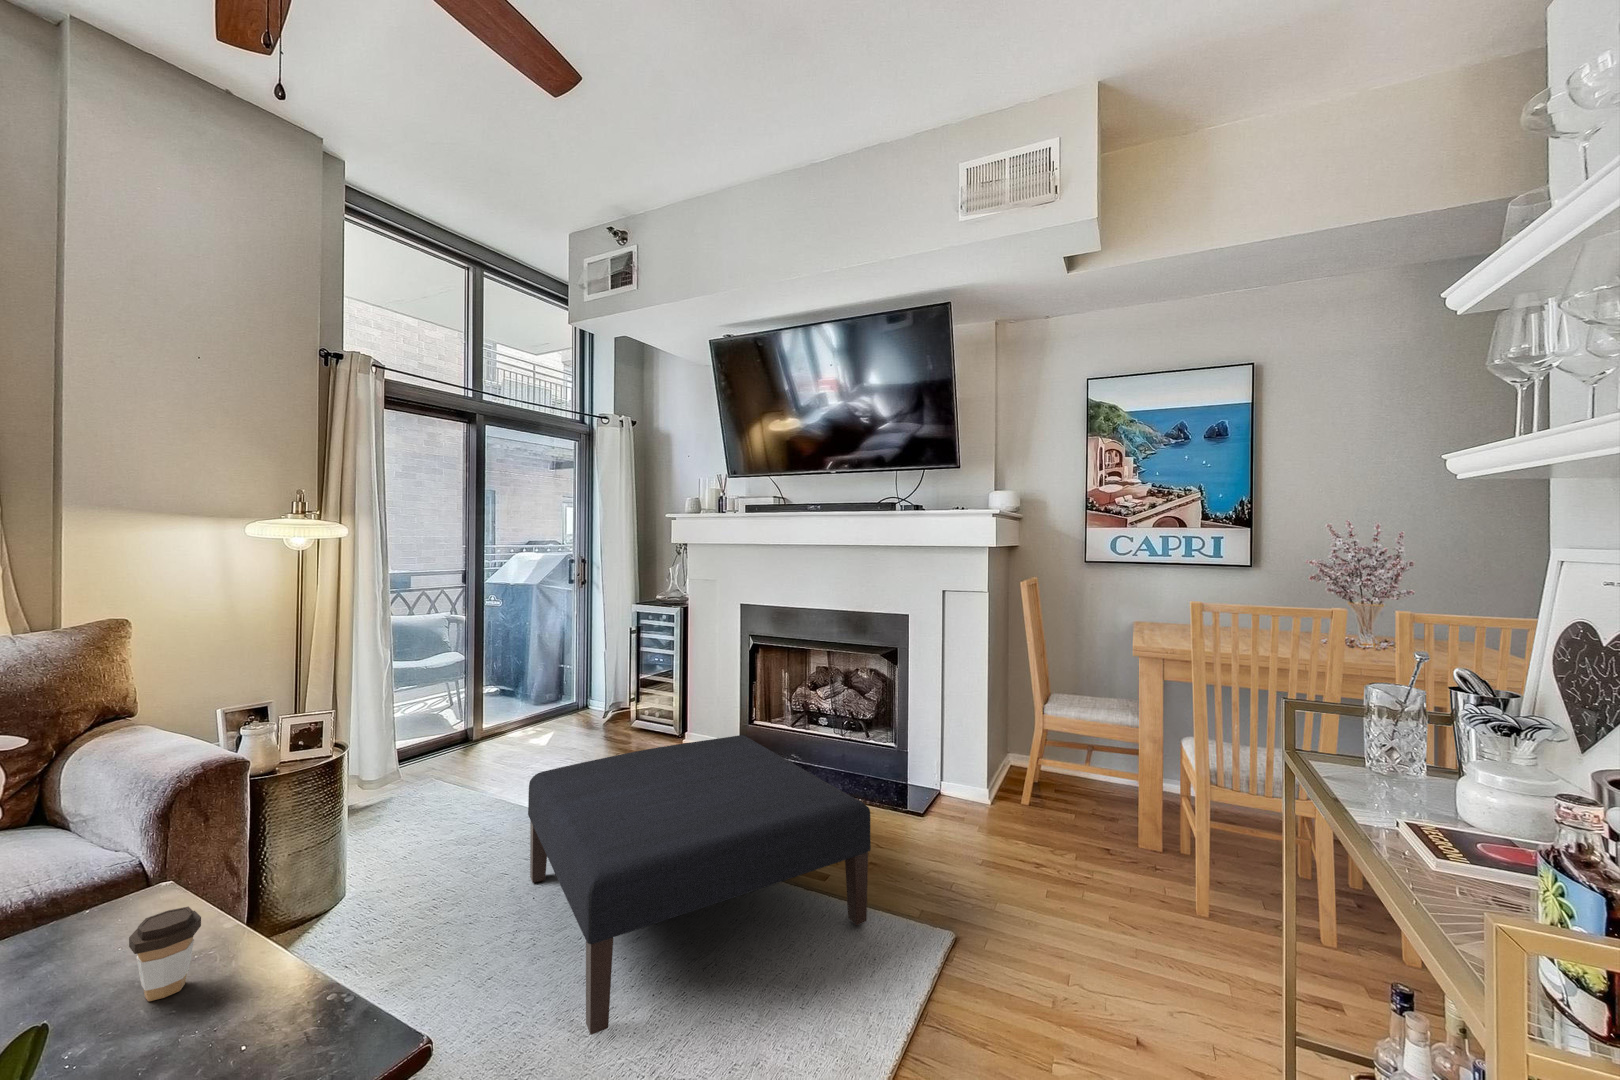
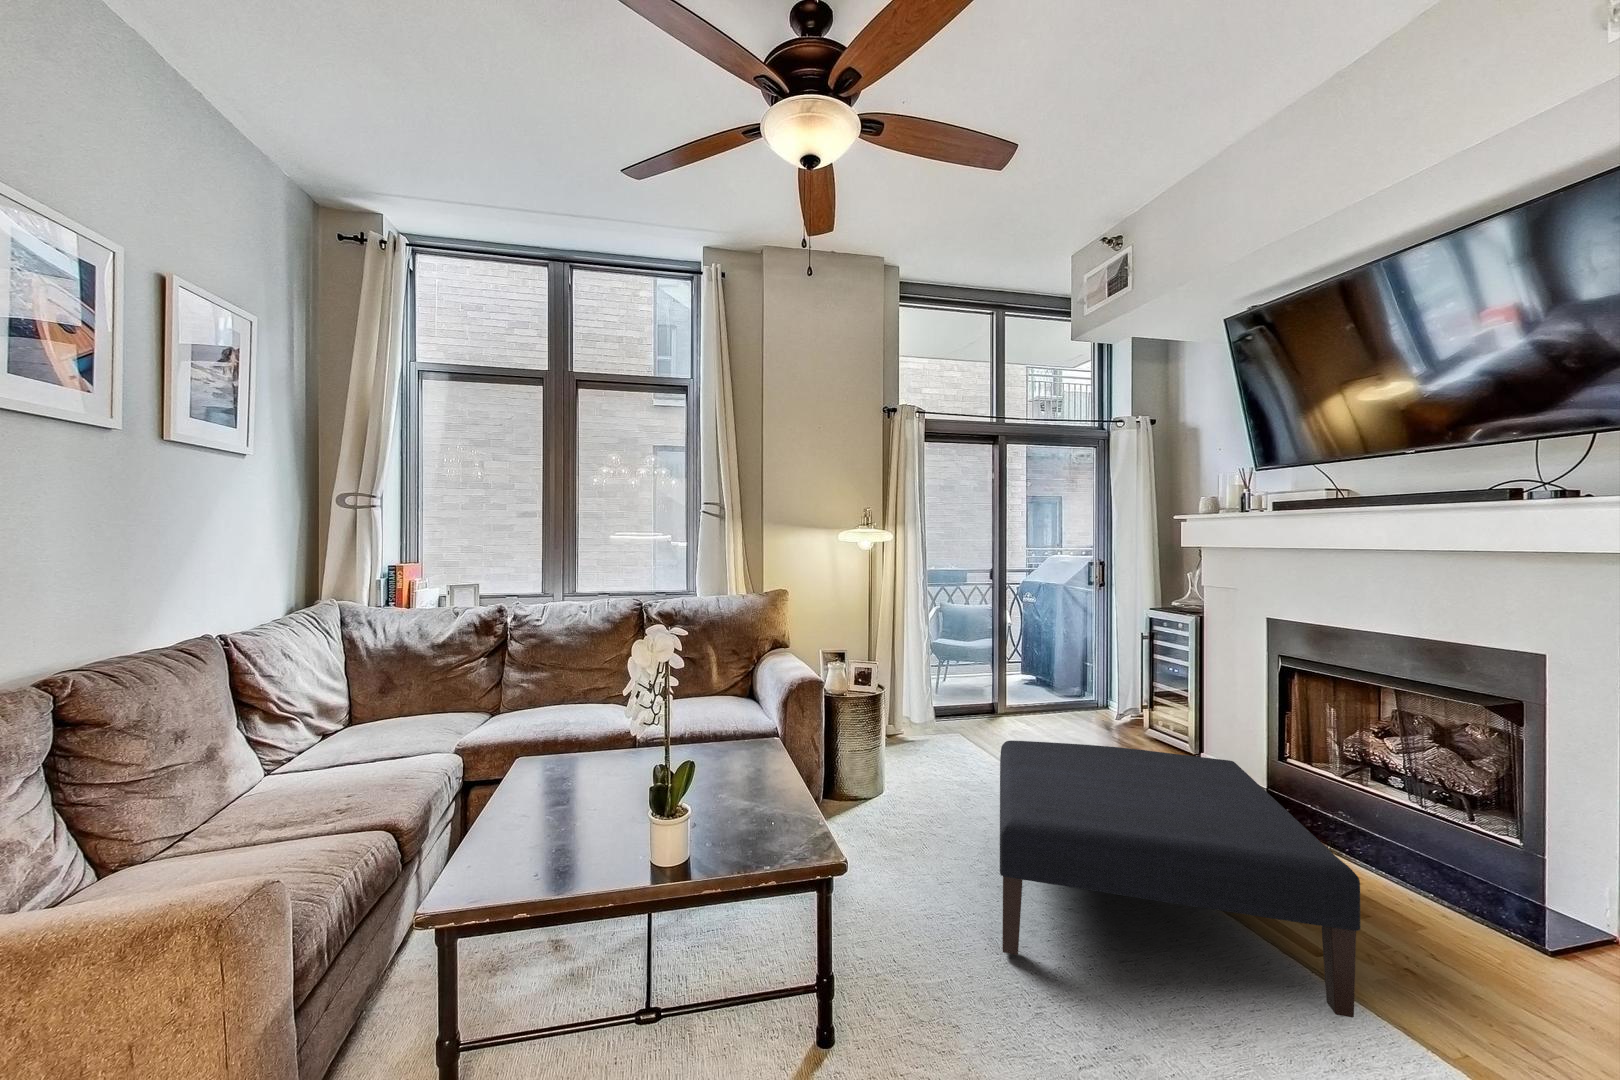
coffee cup: present [129,907,201,1001] -> none [748,741,775,785]

